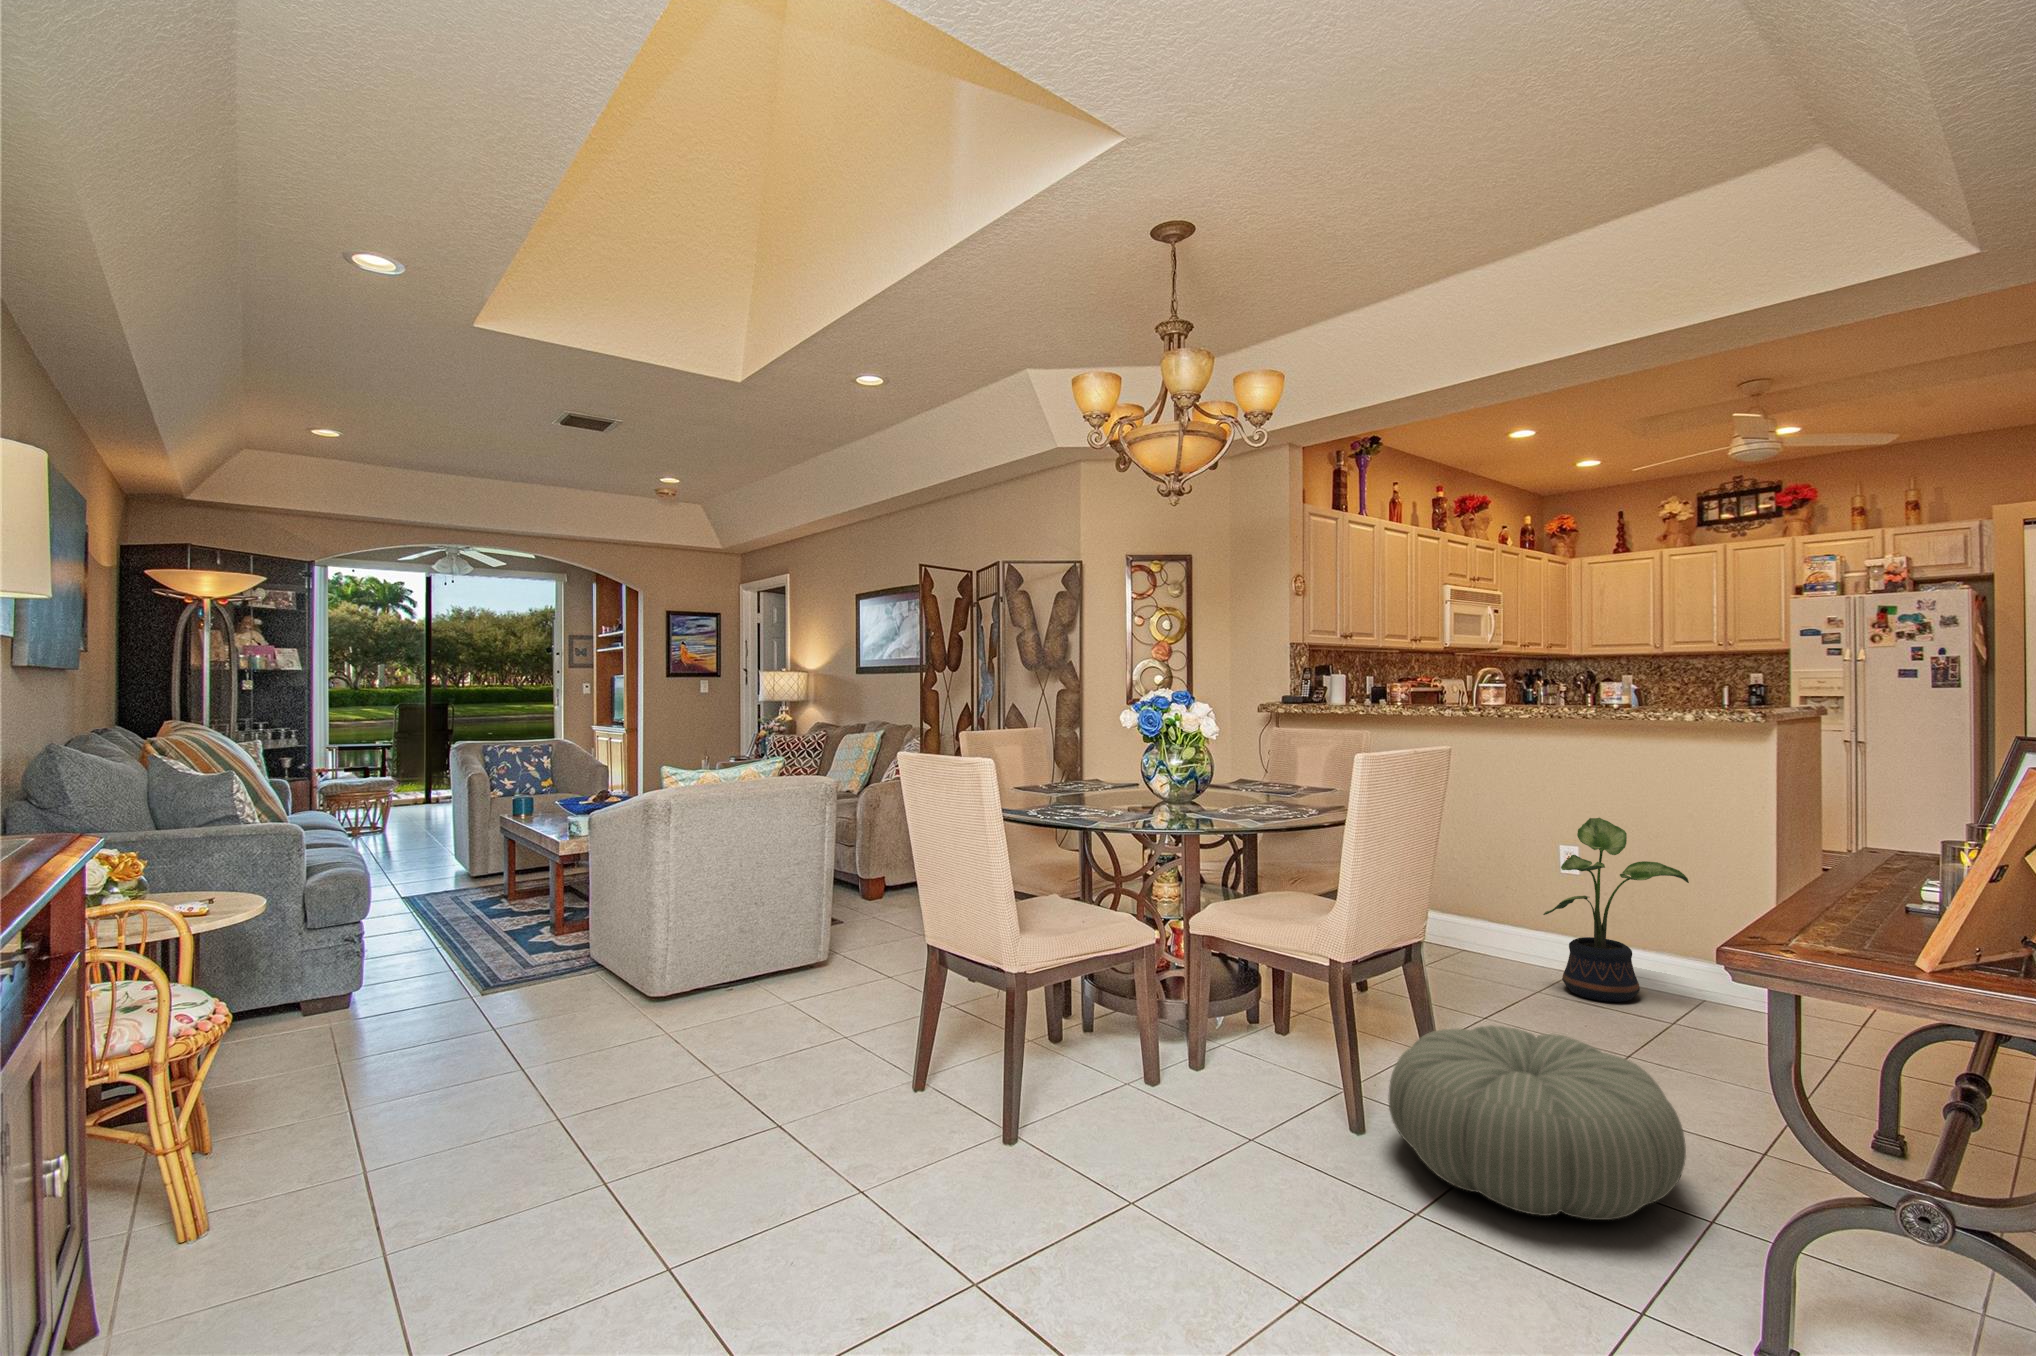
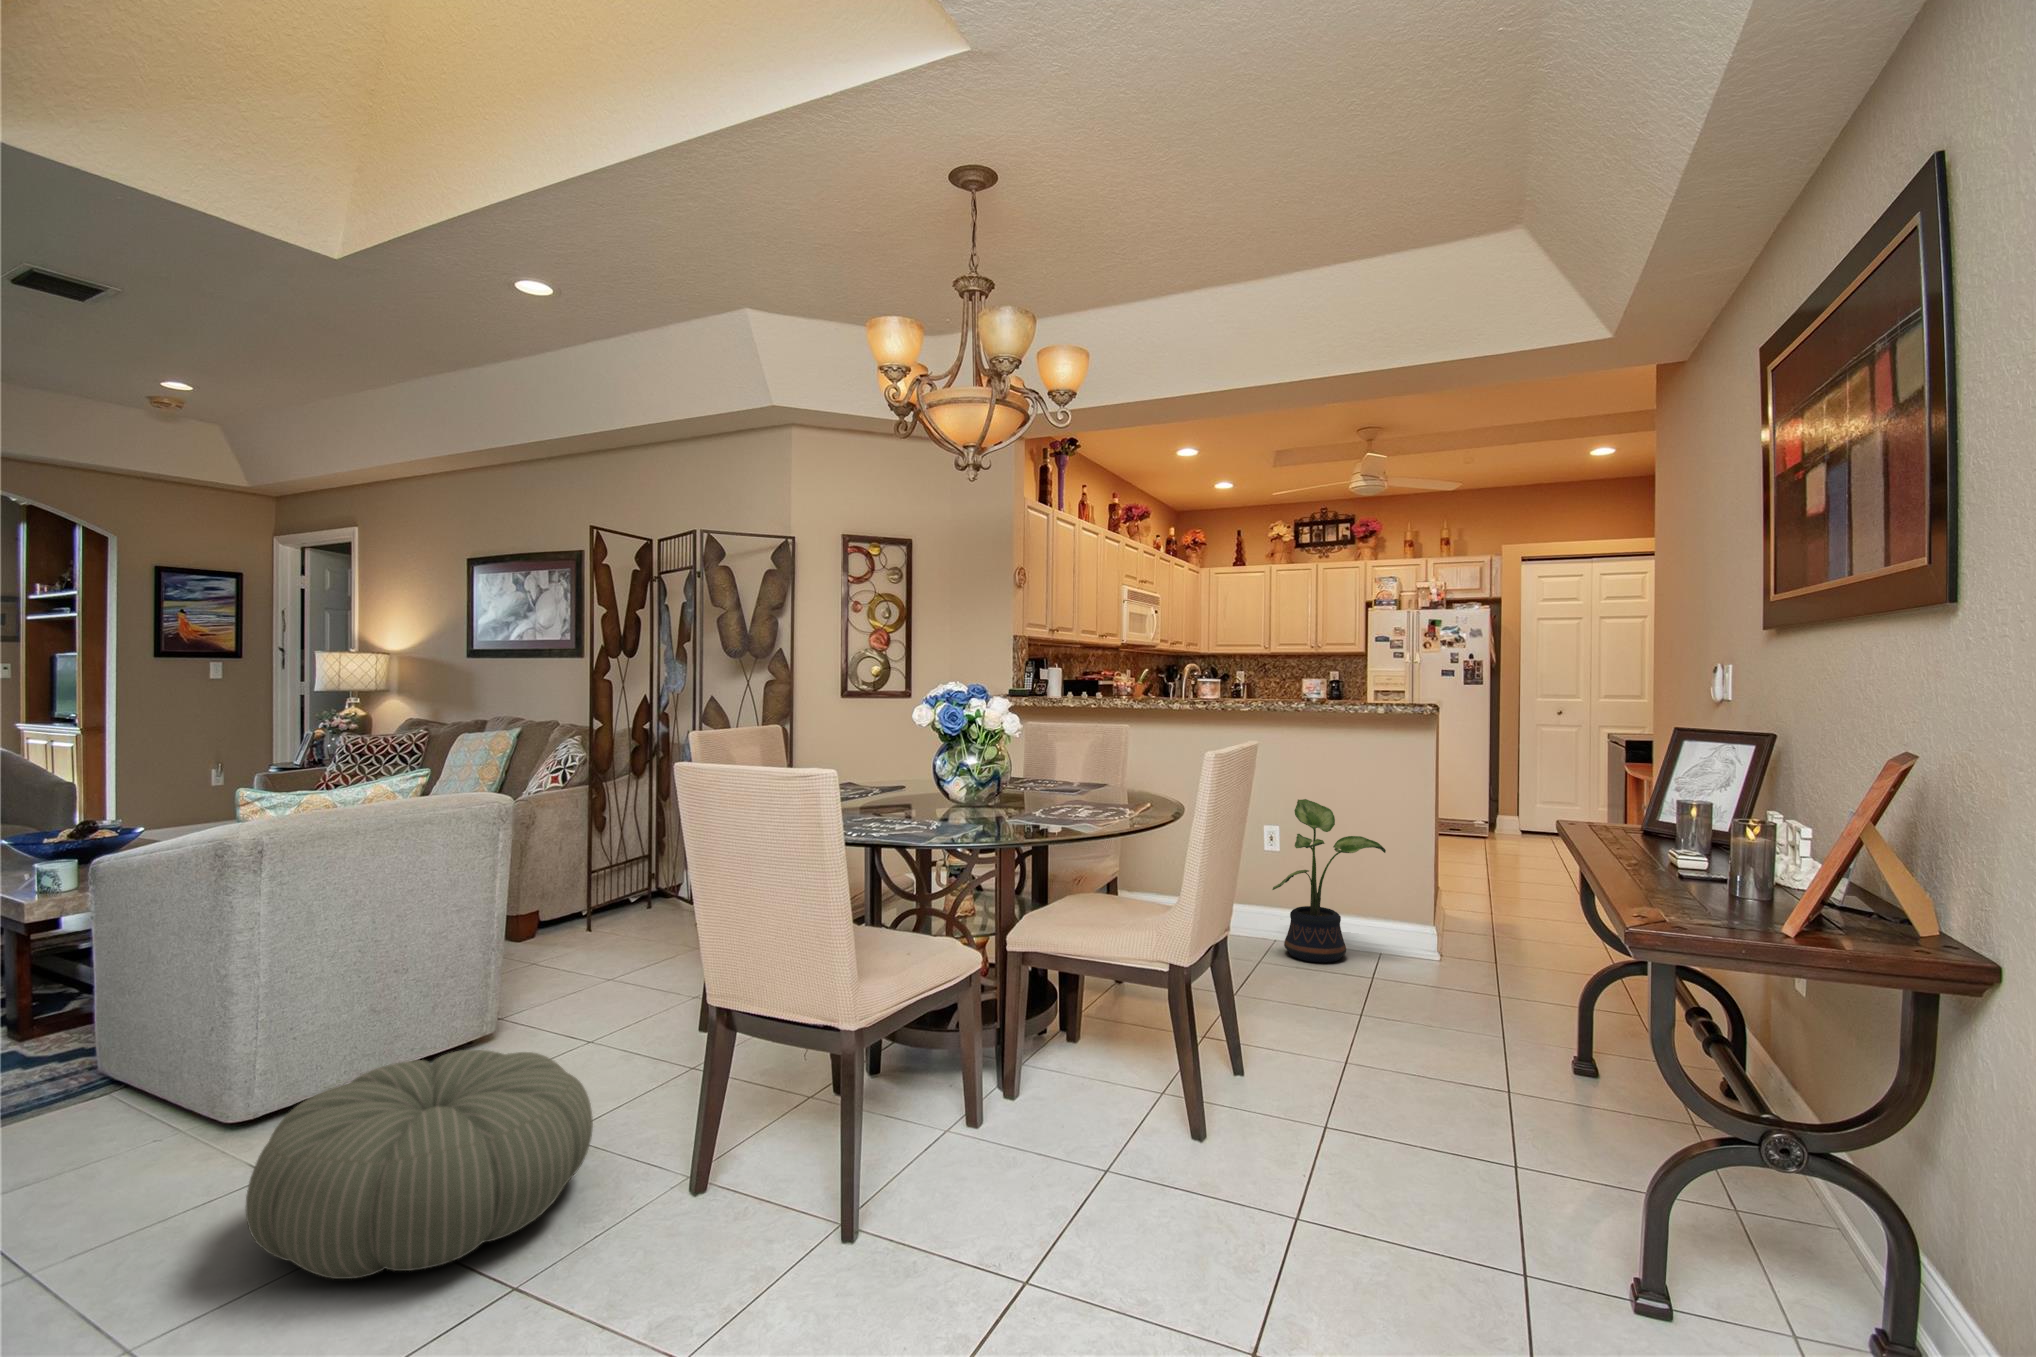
pouf: present [1388,1026,1686,1220] -> present [246,1050,593,1279]

